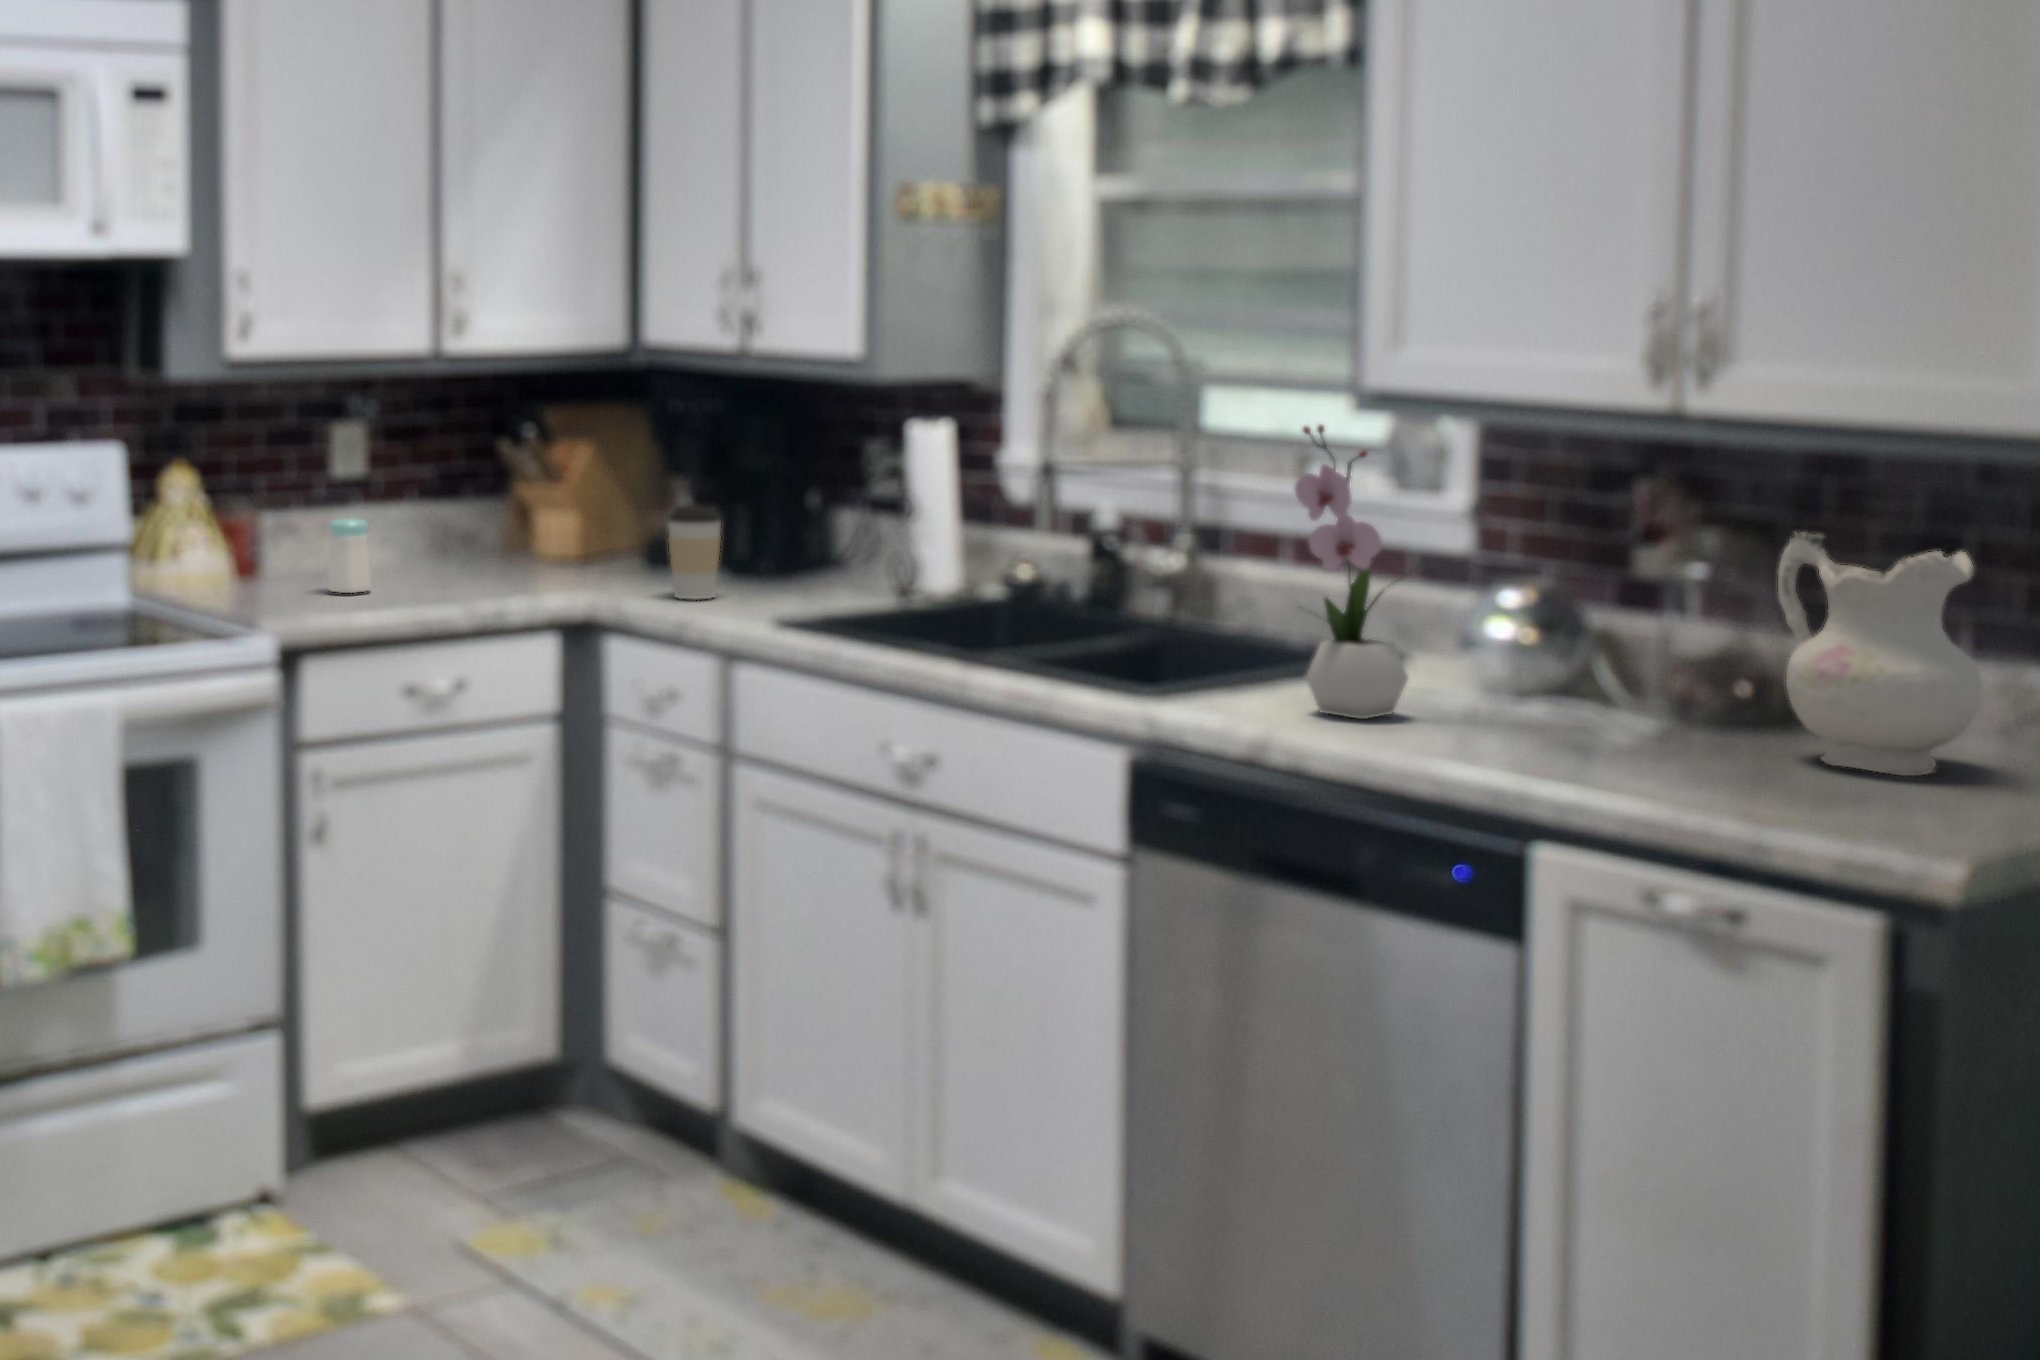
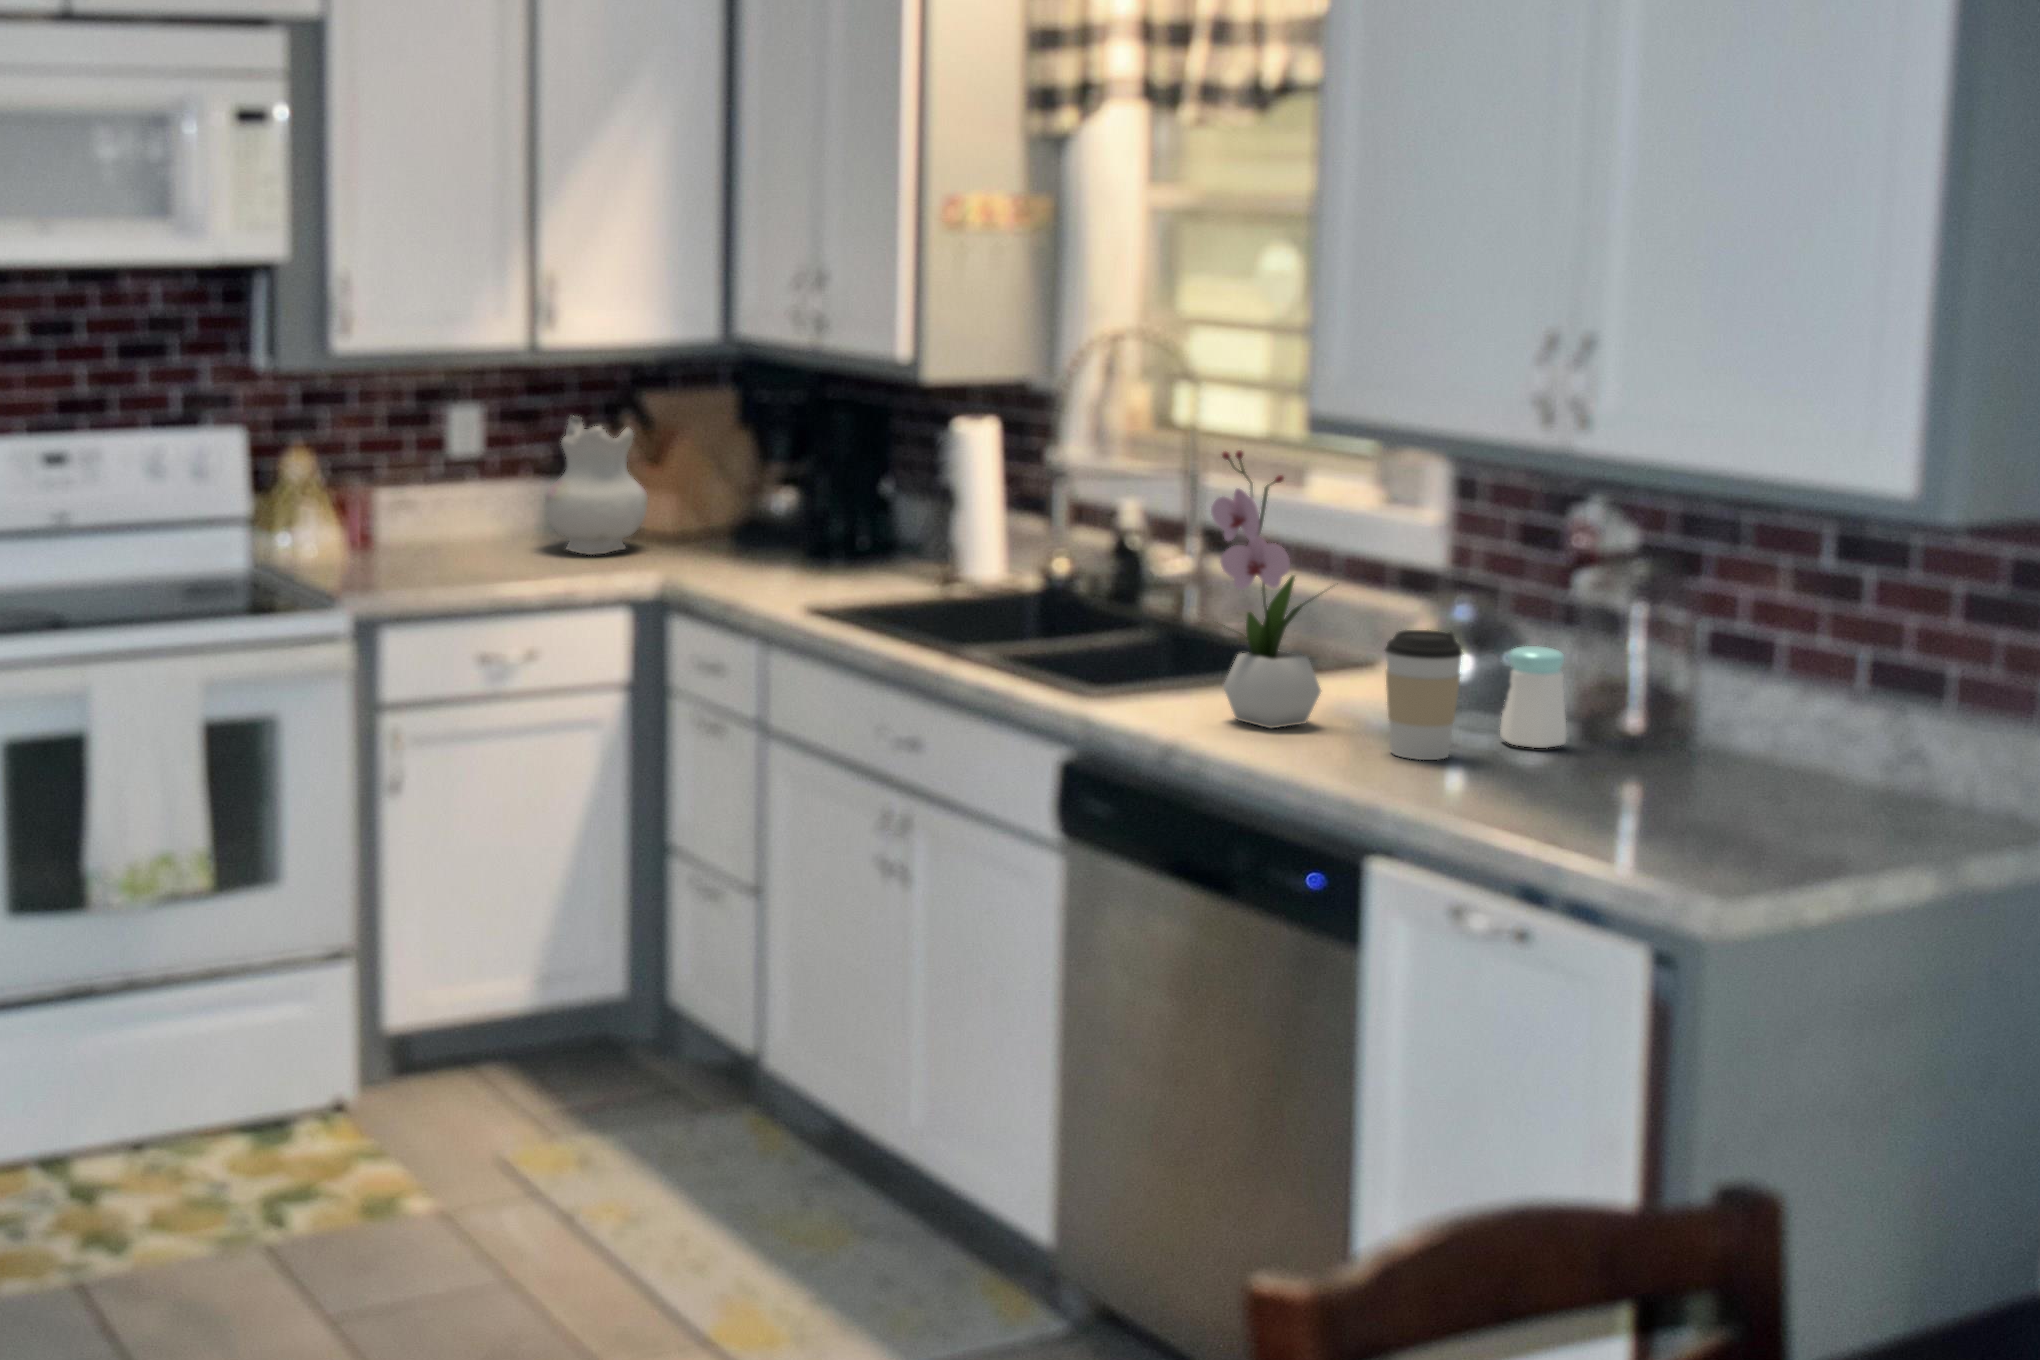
coffee cup: present [668,505,721,599] -> present [1385,630,1463,760]
salt shaker: present [328,518,371,593] -> present [1500,646,1566,748]
ceramic pitcher: present [1778,532,1981,776] -> present [545,415,648,555]

